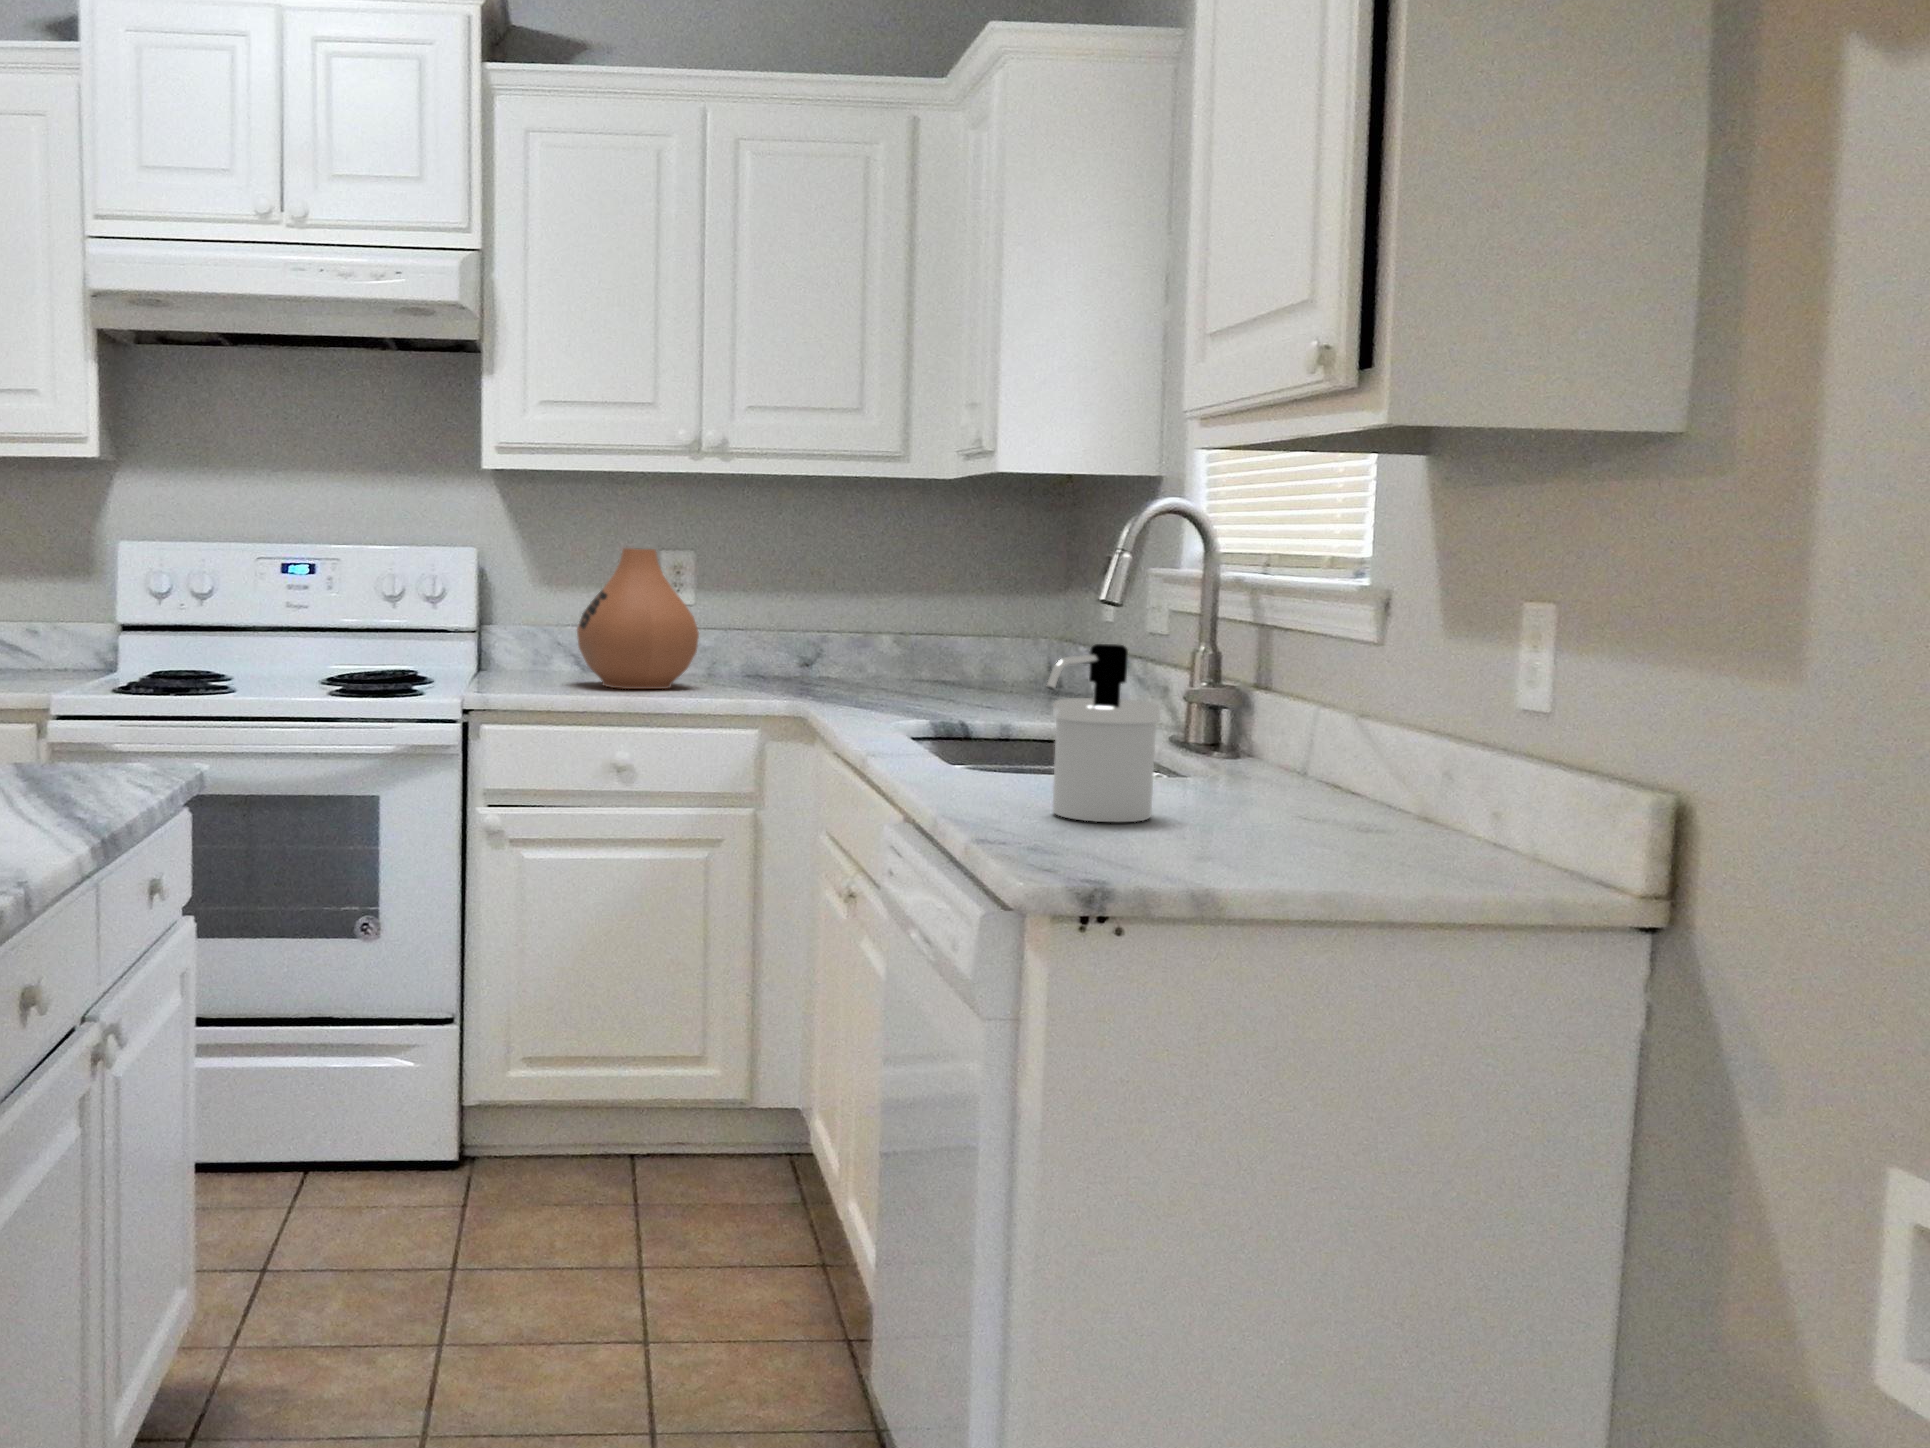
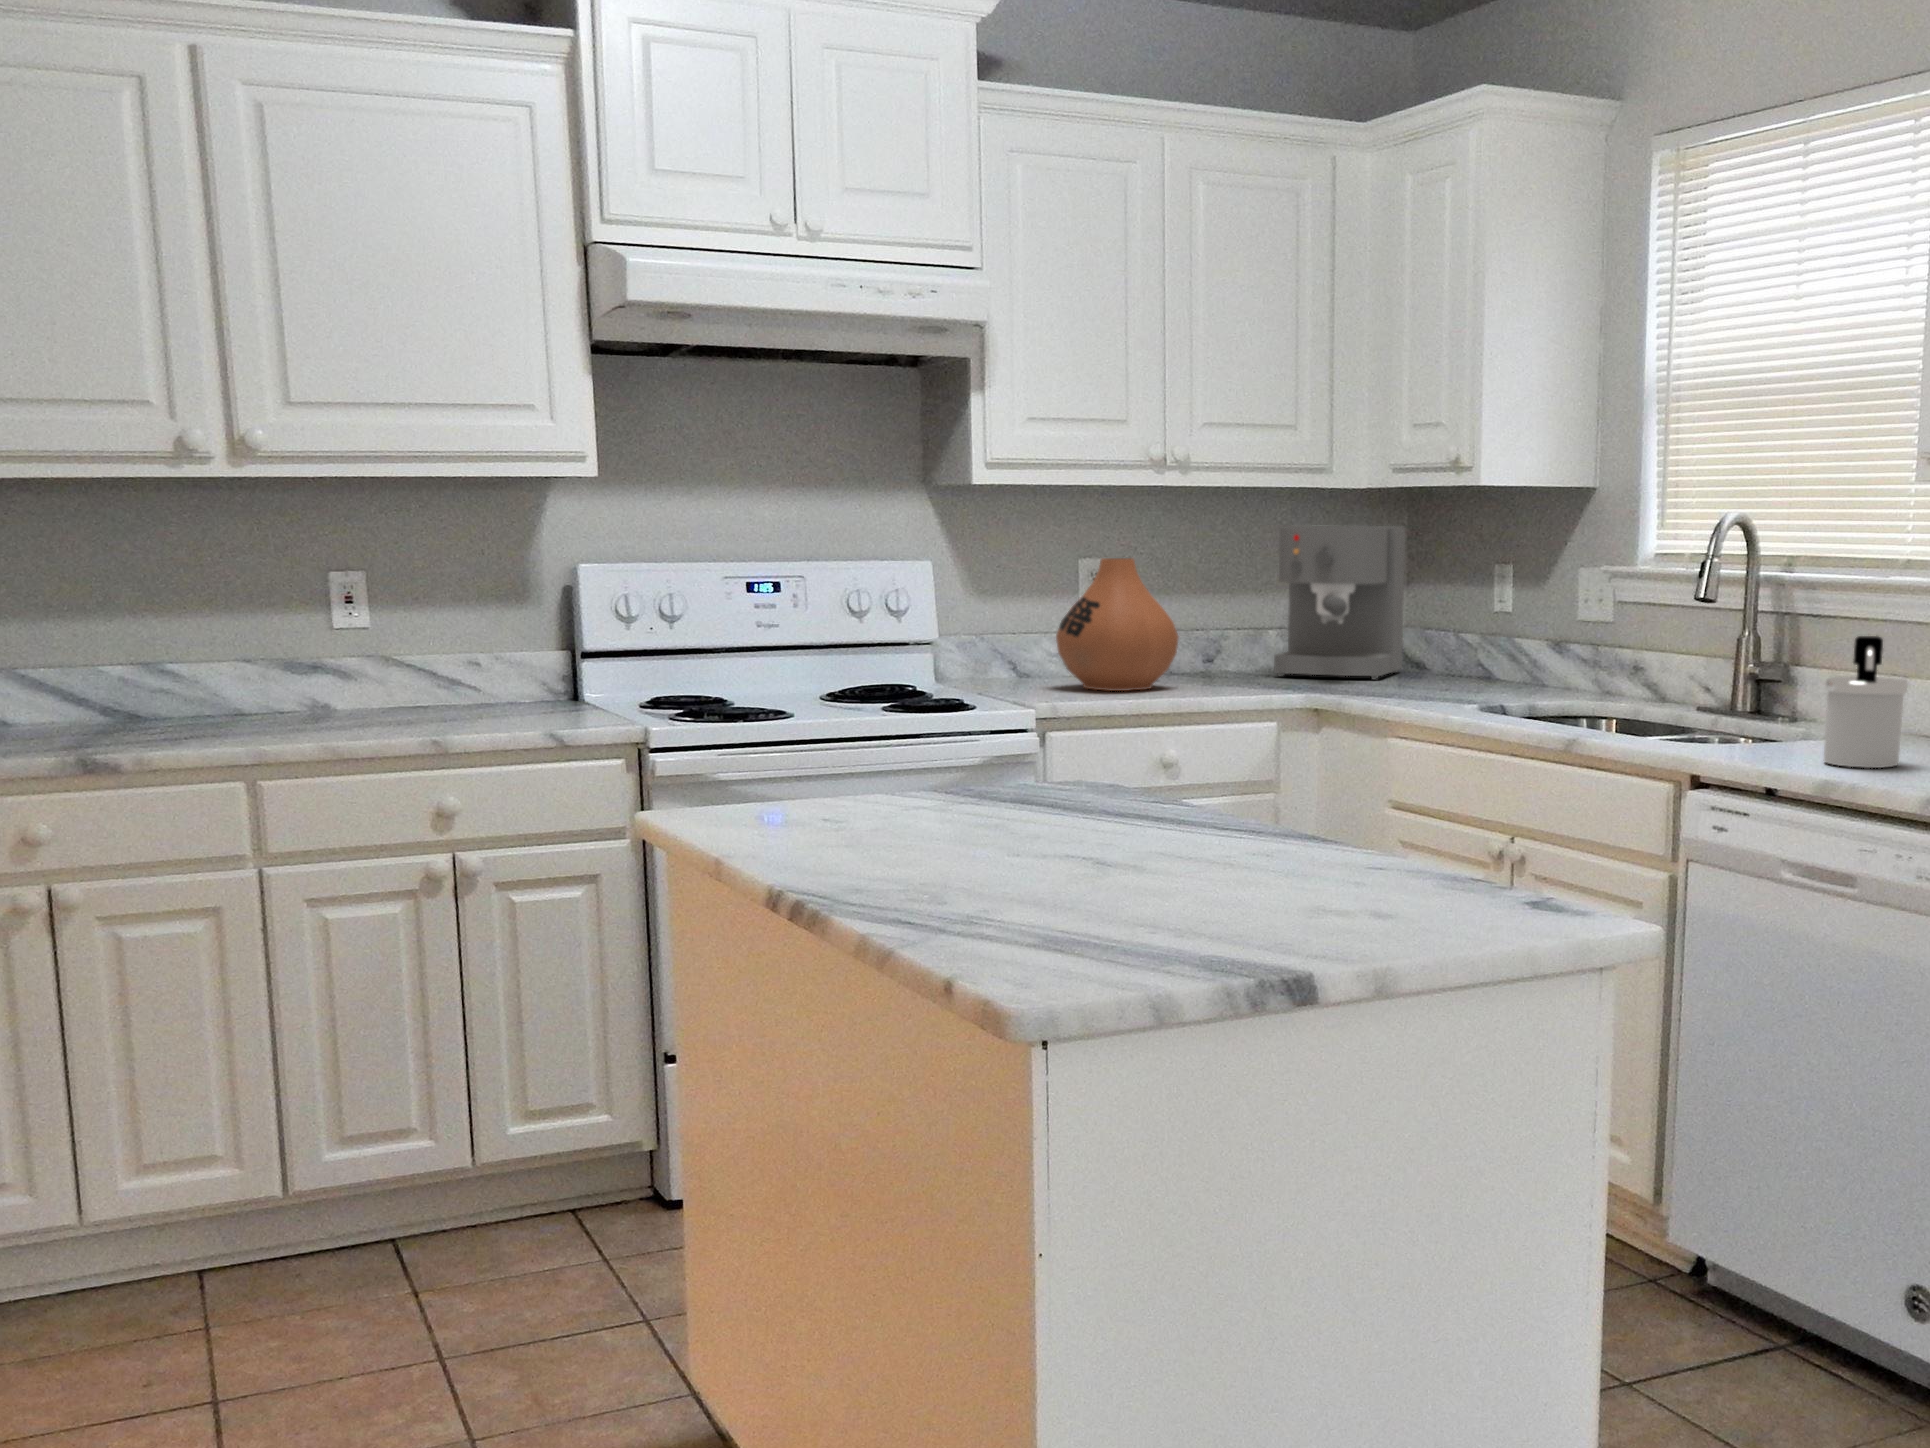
coffee maker: none [844,521,1013,693] -> present [1274,525,1405,680]

